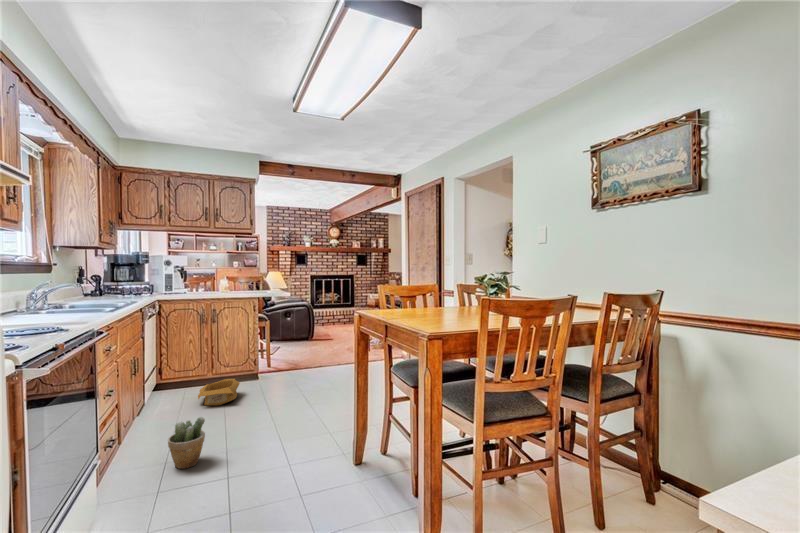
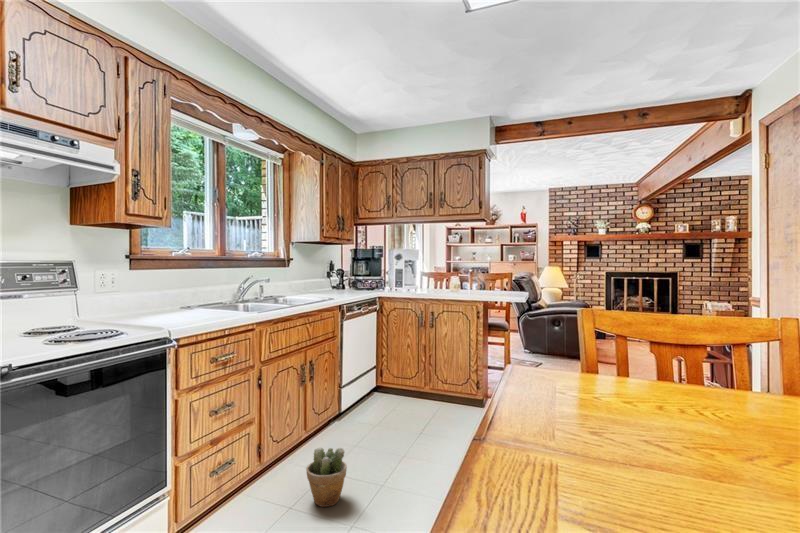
cardboard box: present [198,379,240,405] -> none [394,399,447,430]

